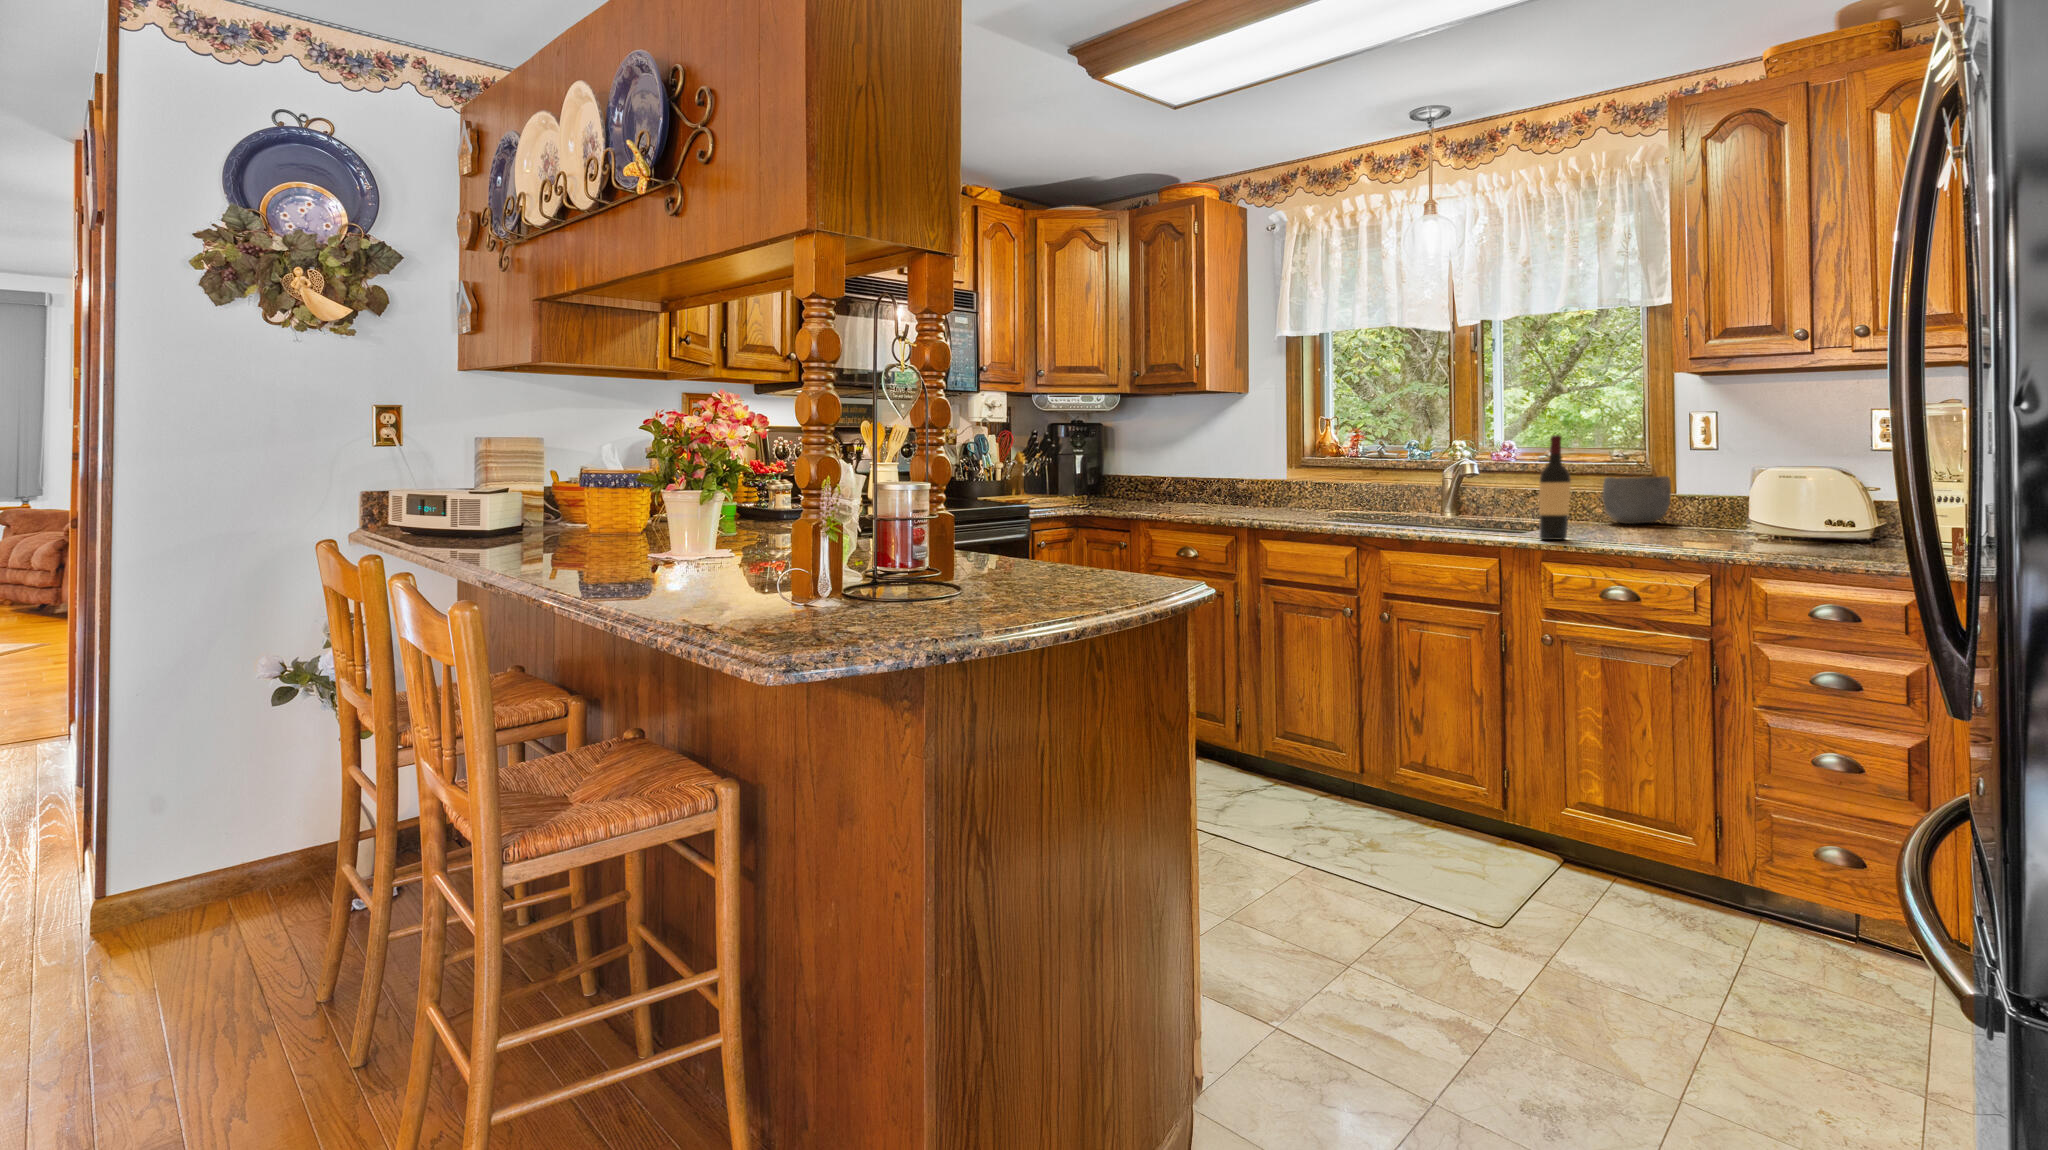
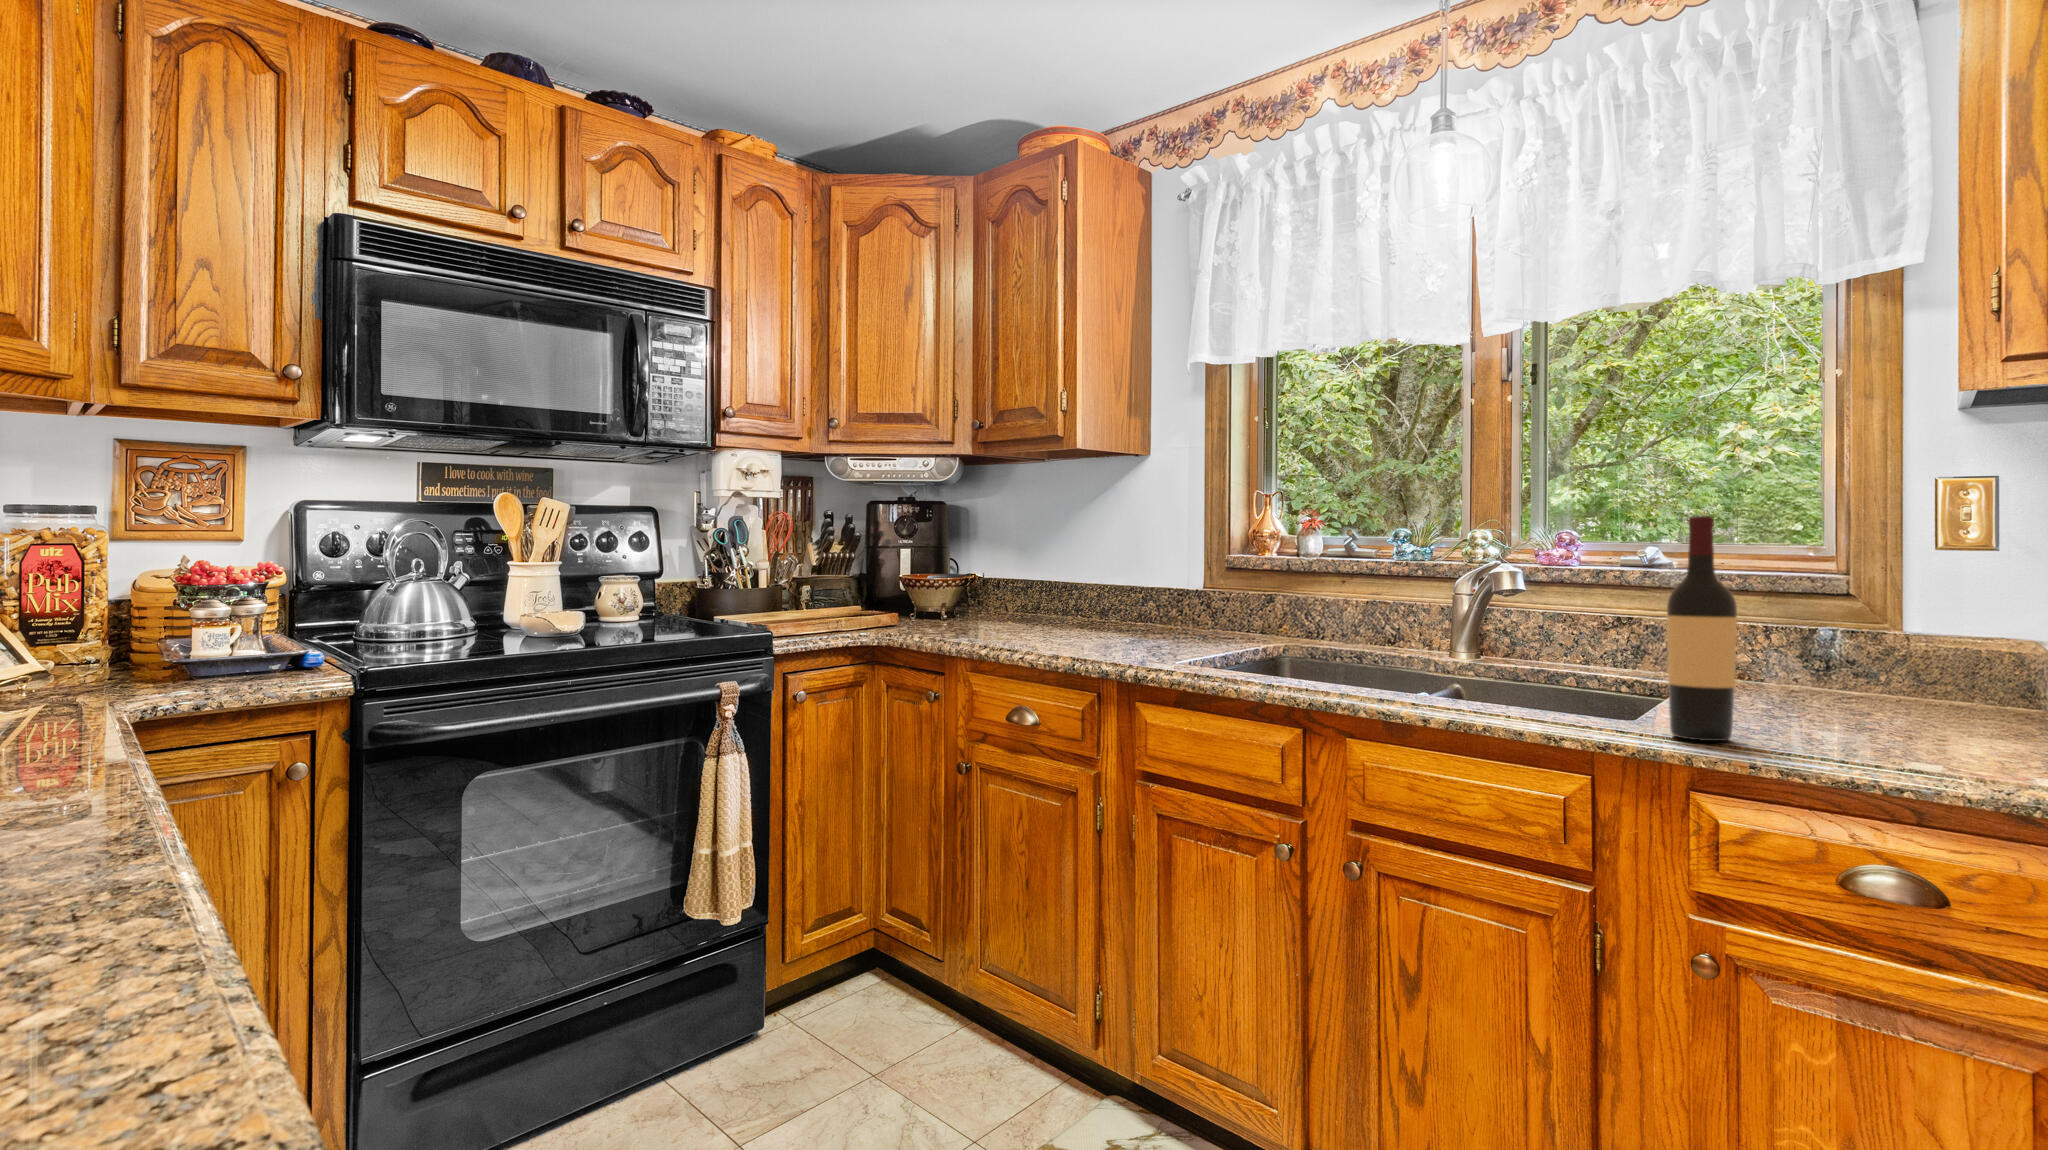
bowl: present [1603,476,1671,524] -> none [1766,601,1911,694]

